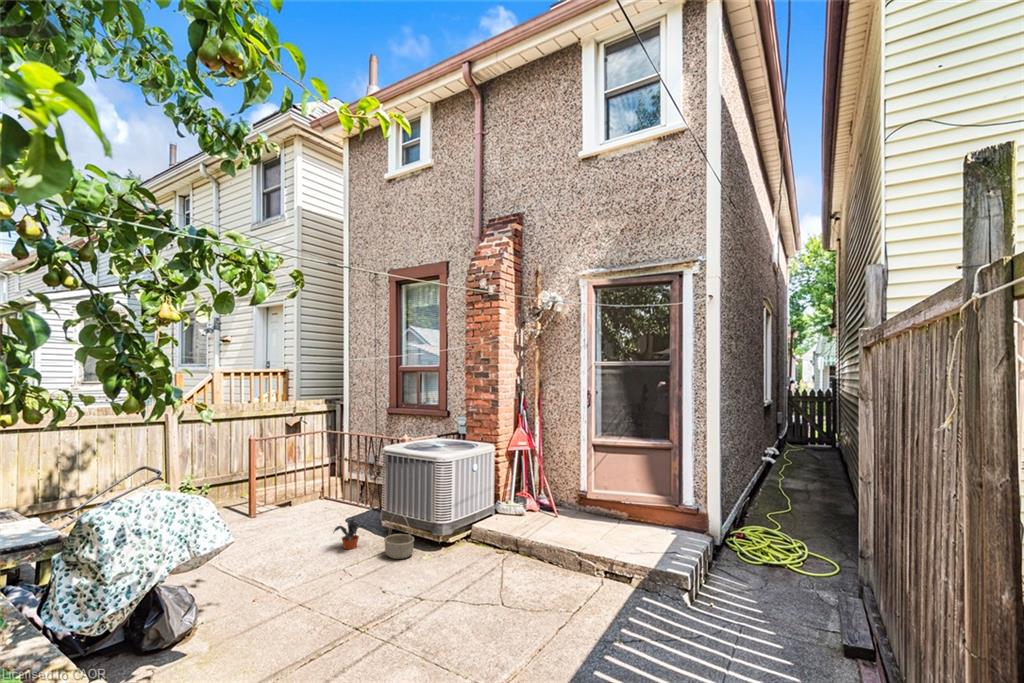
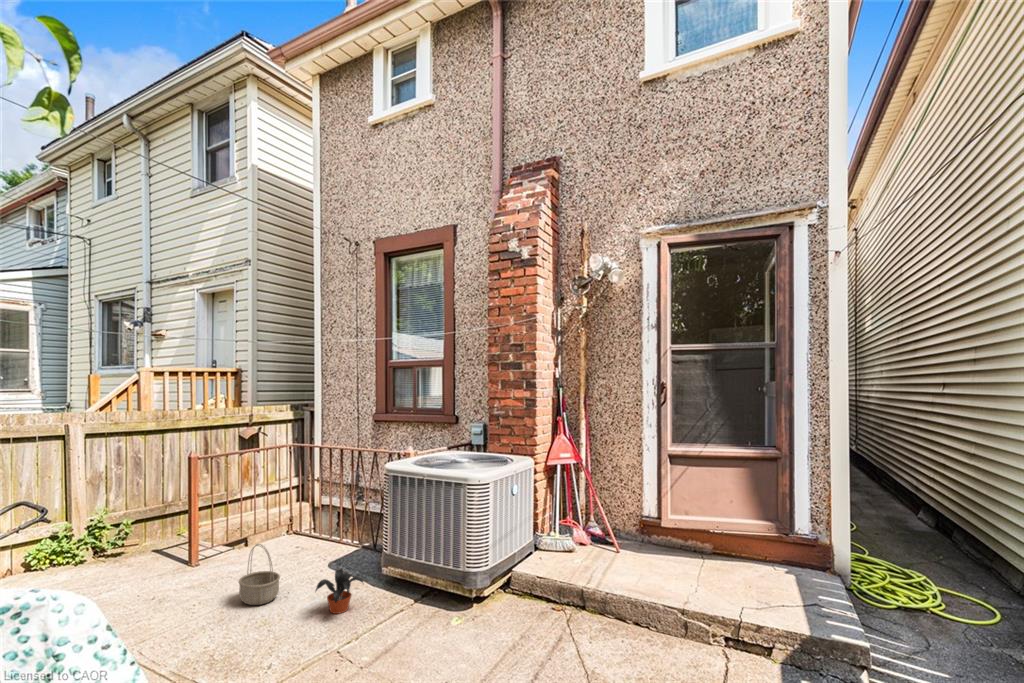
basket: present [384,513,414,559] -> present [239,544,280,605]

